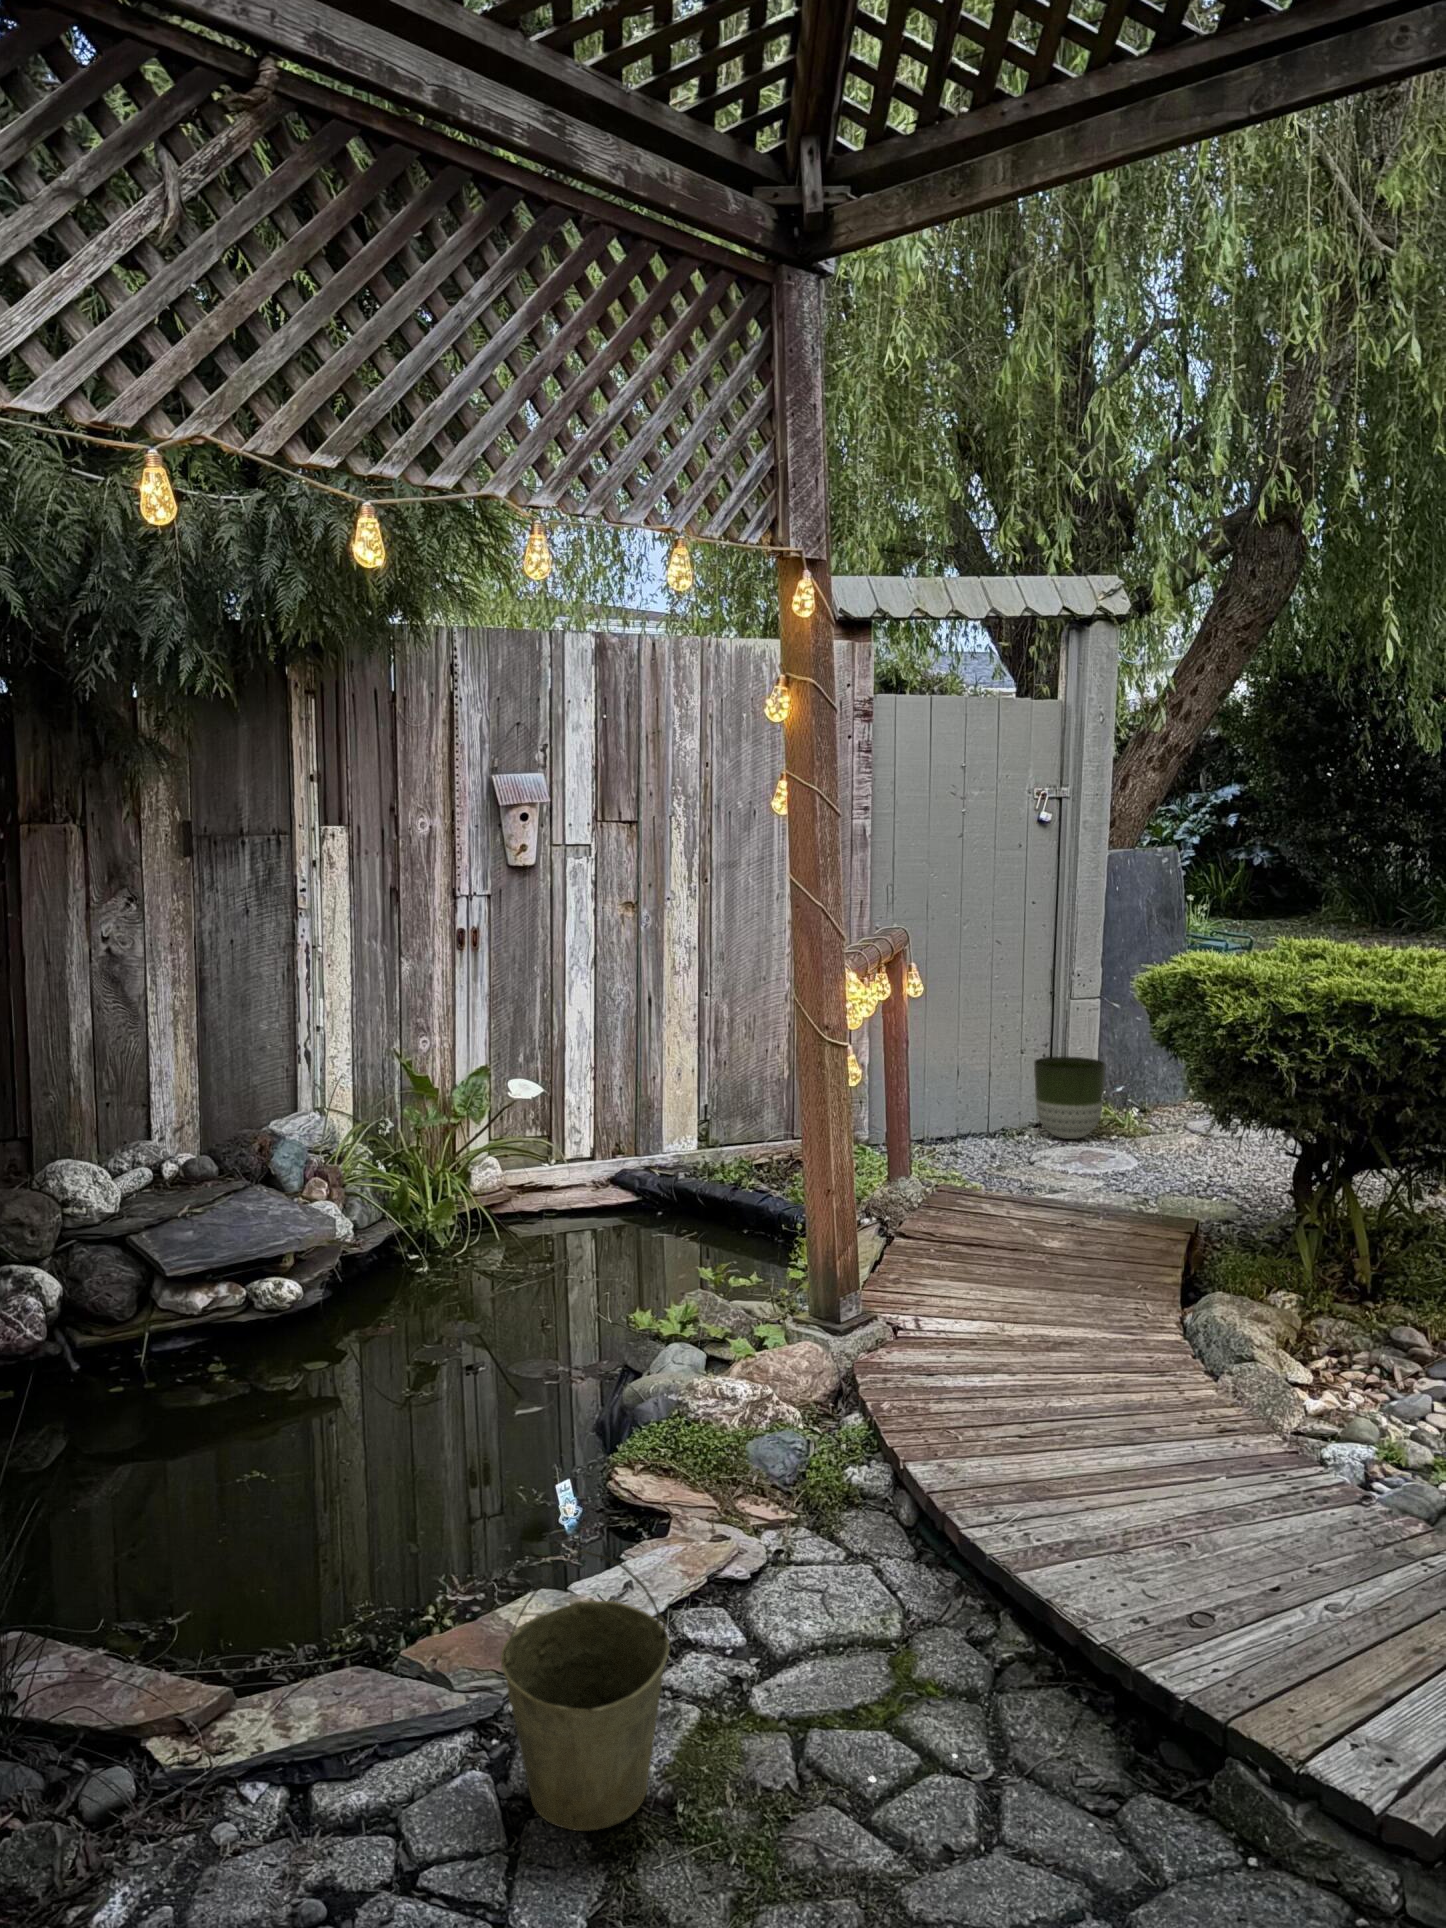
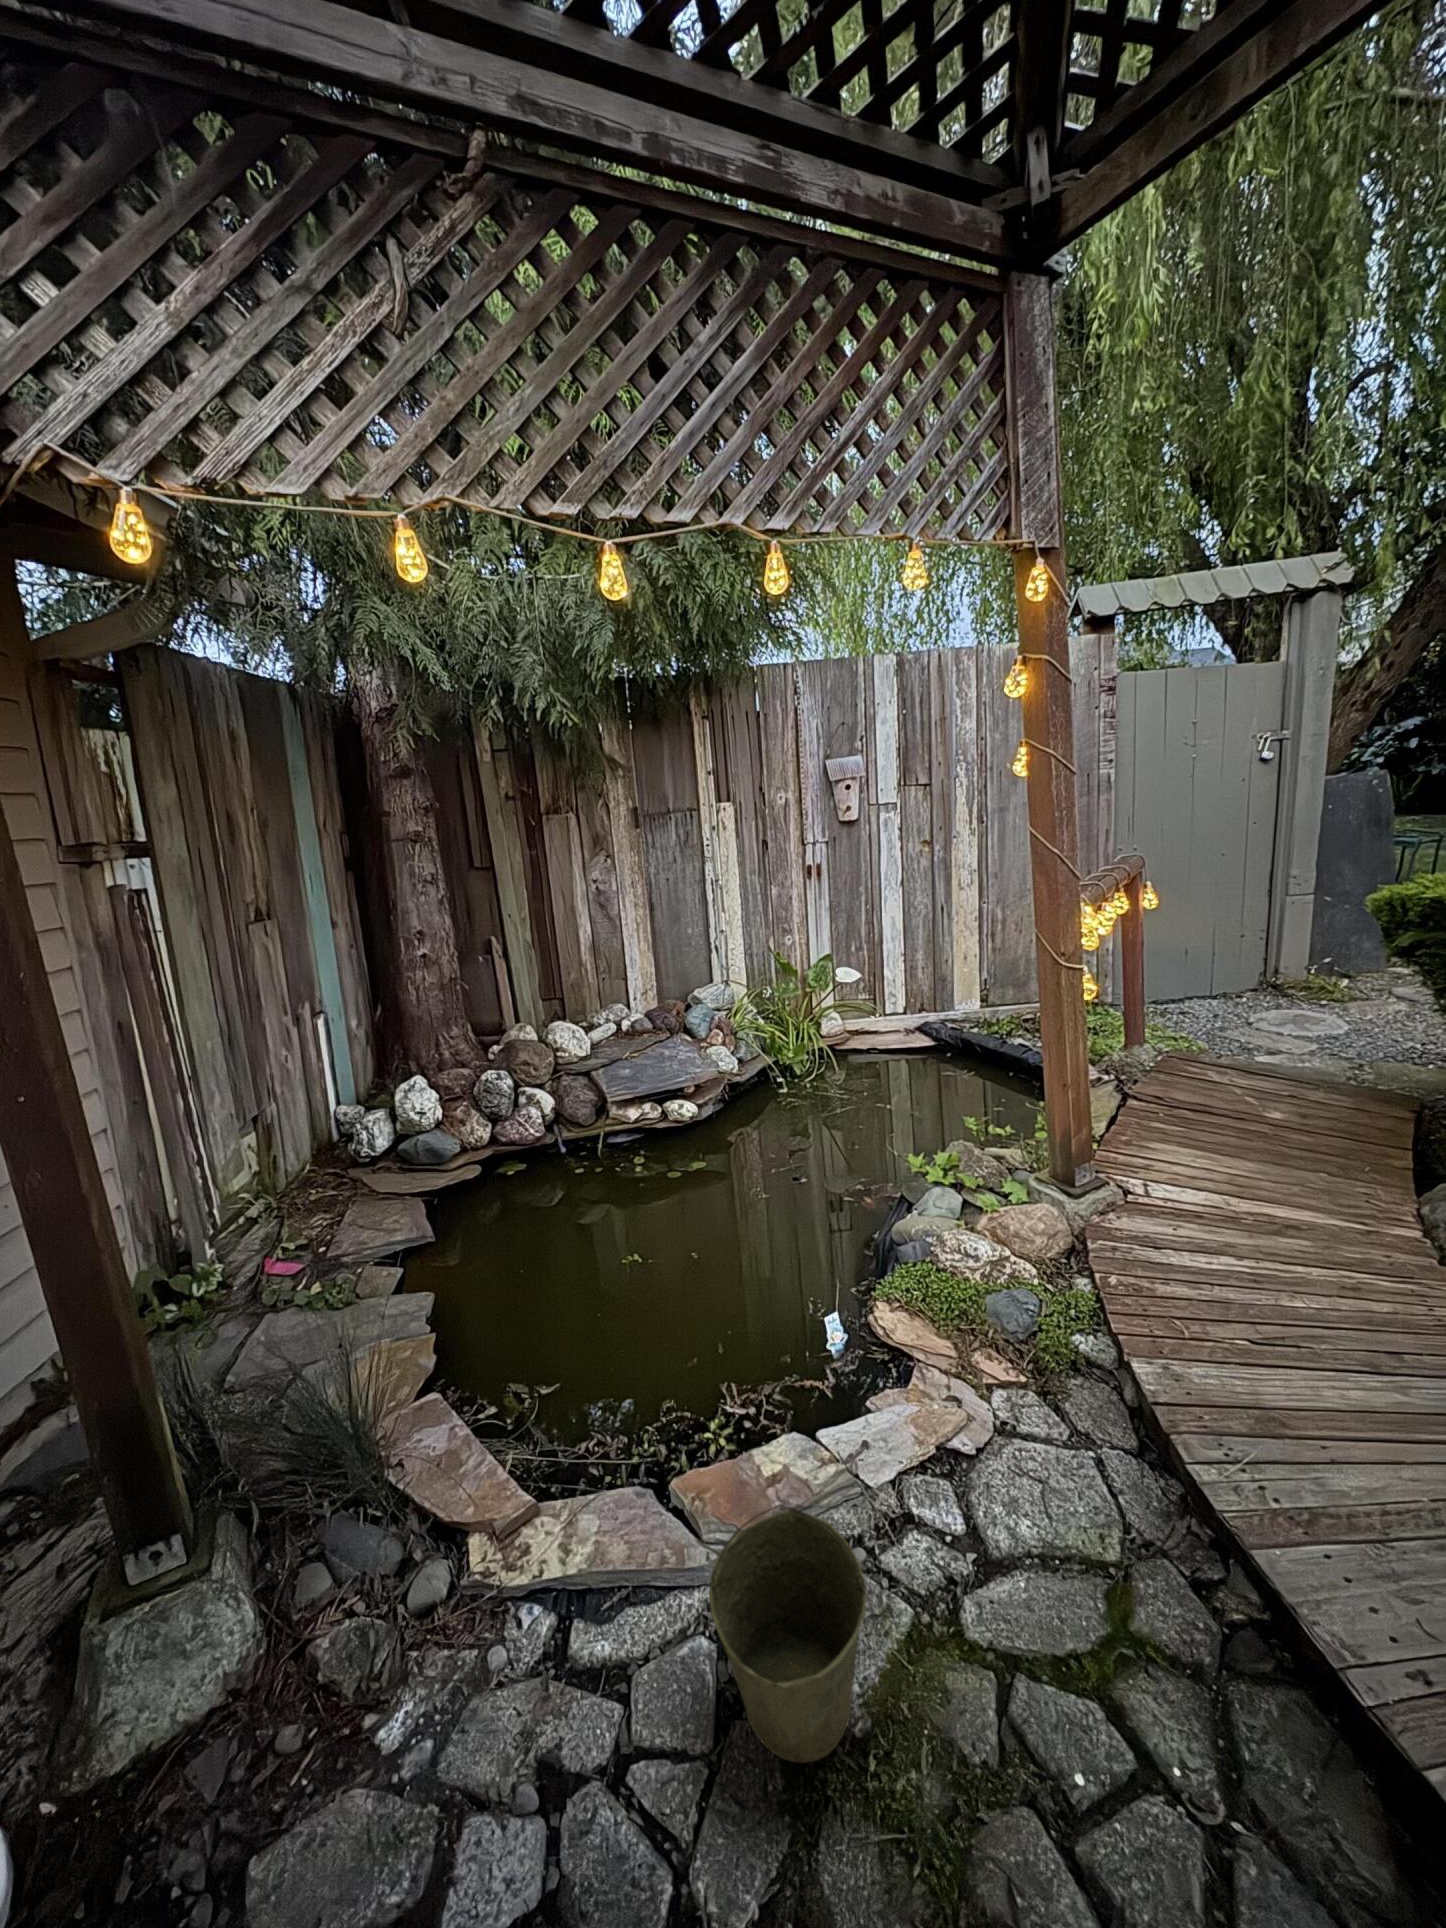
planter: present [1034,1057,1105,1139] -> none [1251,943,1320,1008]

